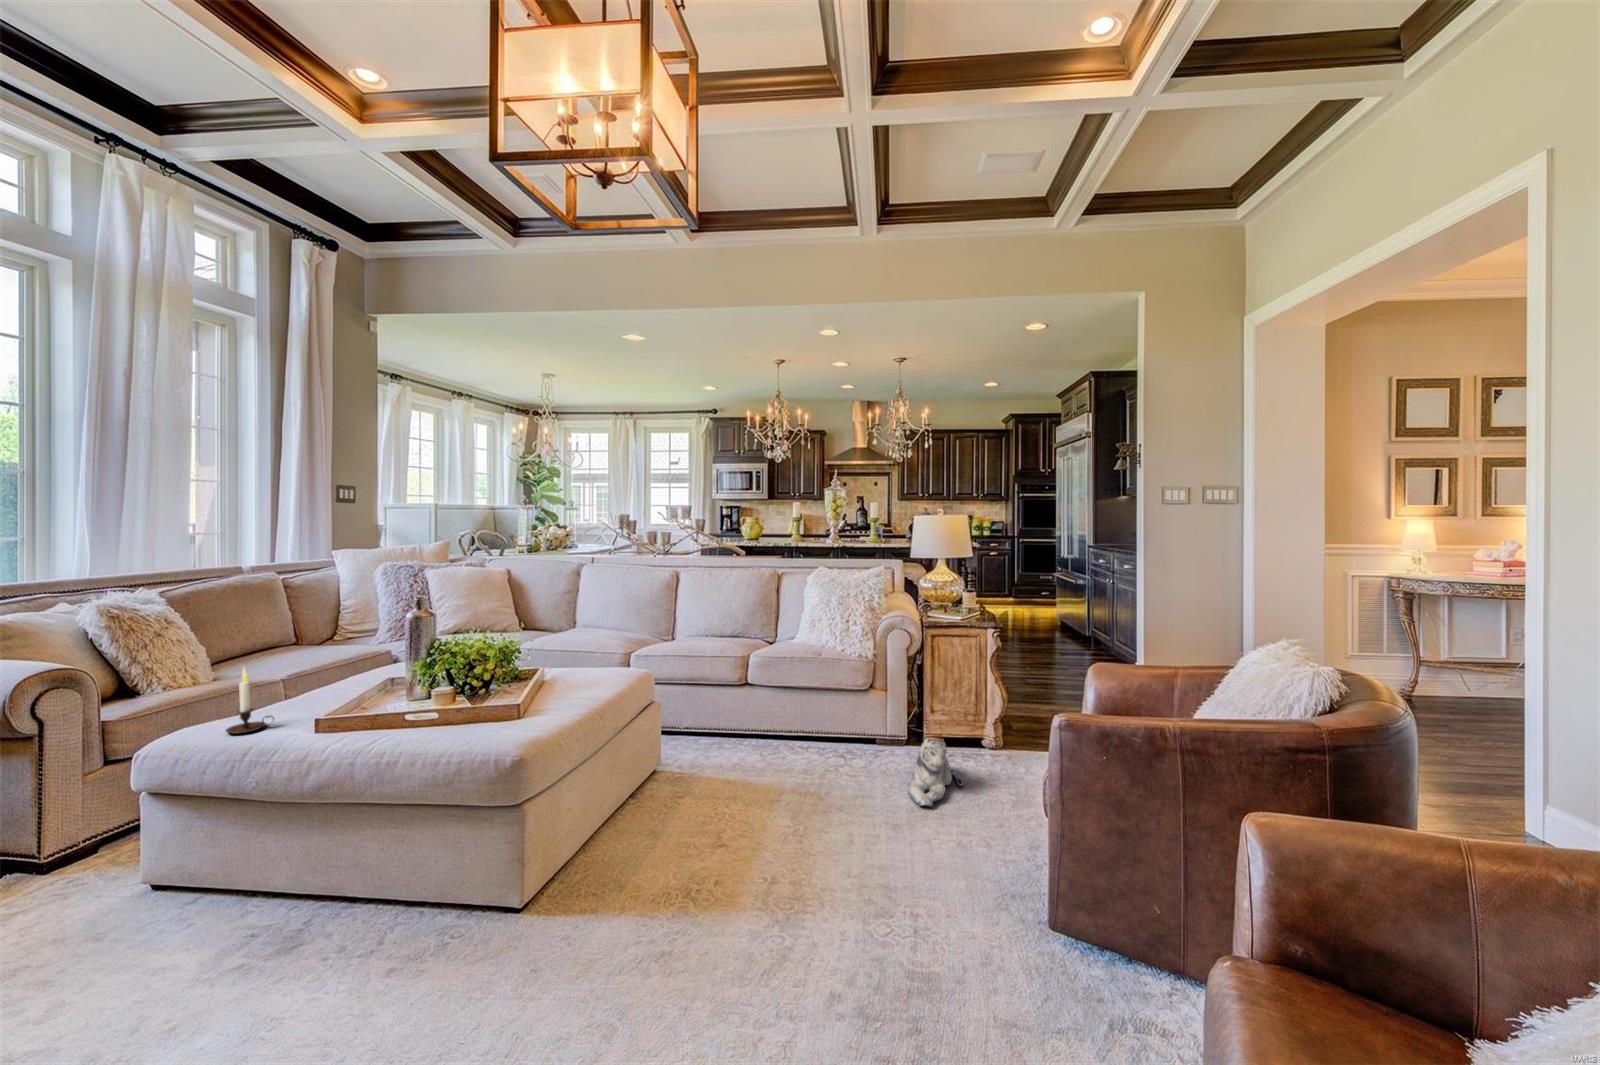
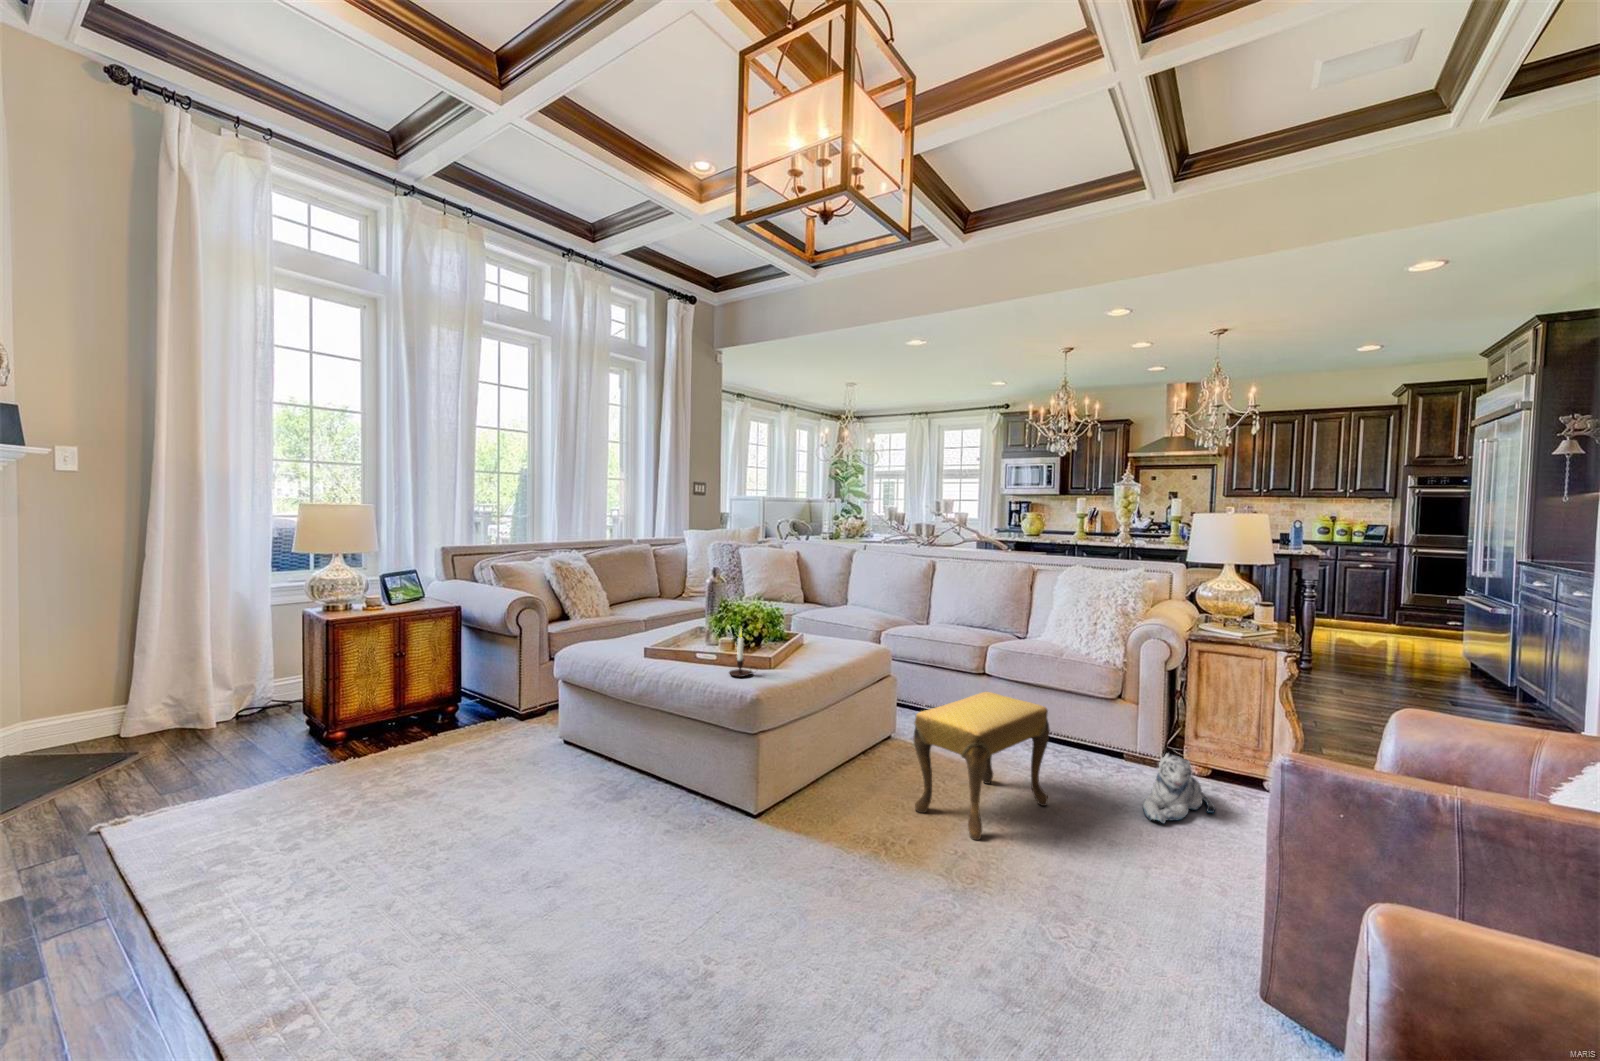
candle: present [226,668,273,734] -> present [729,629,753,677]
footstool: none [699,705,830,877] -> present [913,692,1050,840]

